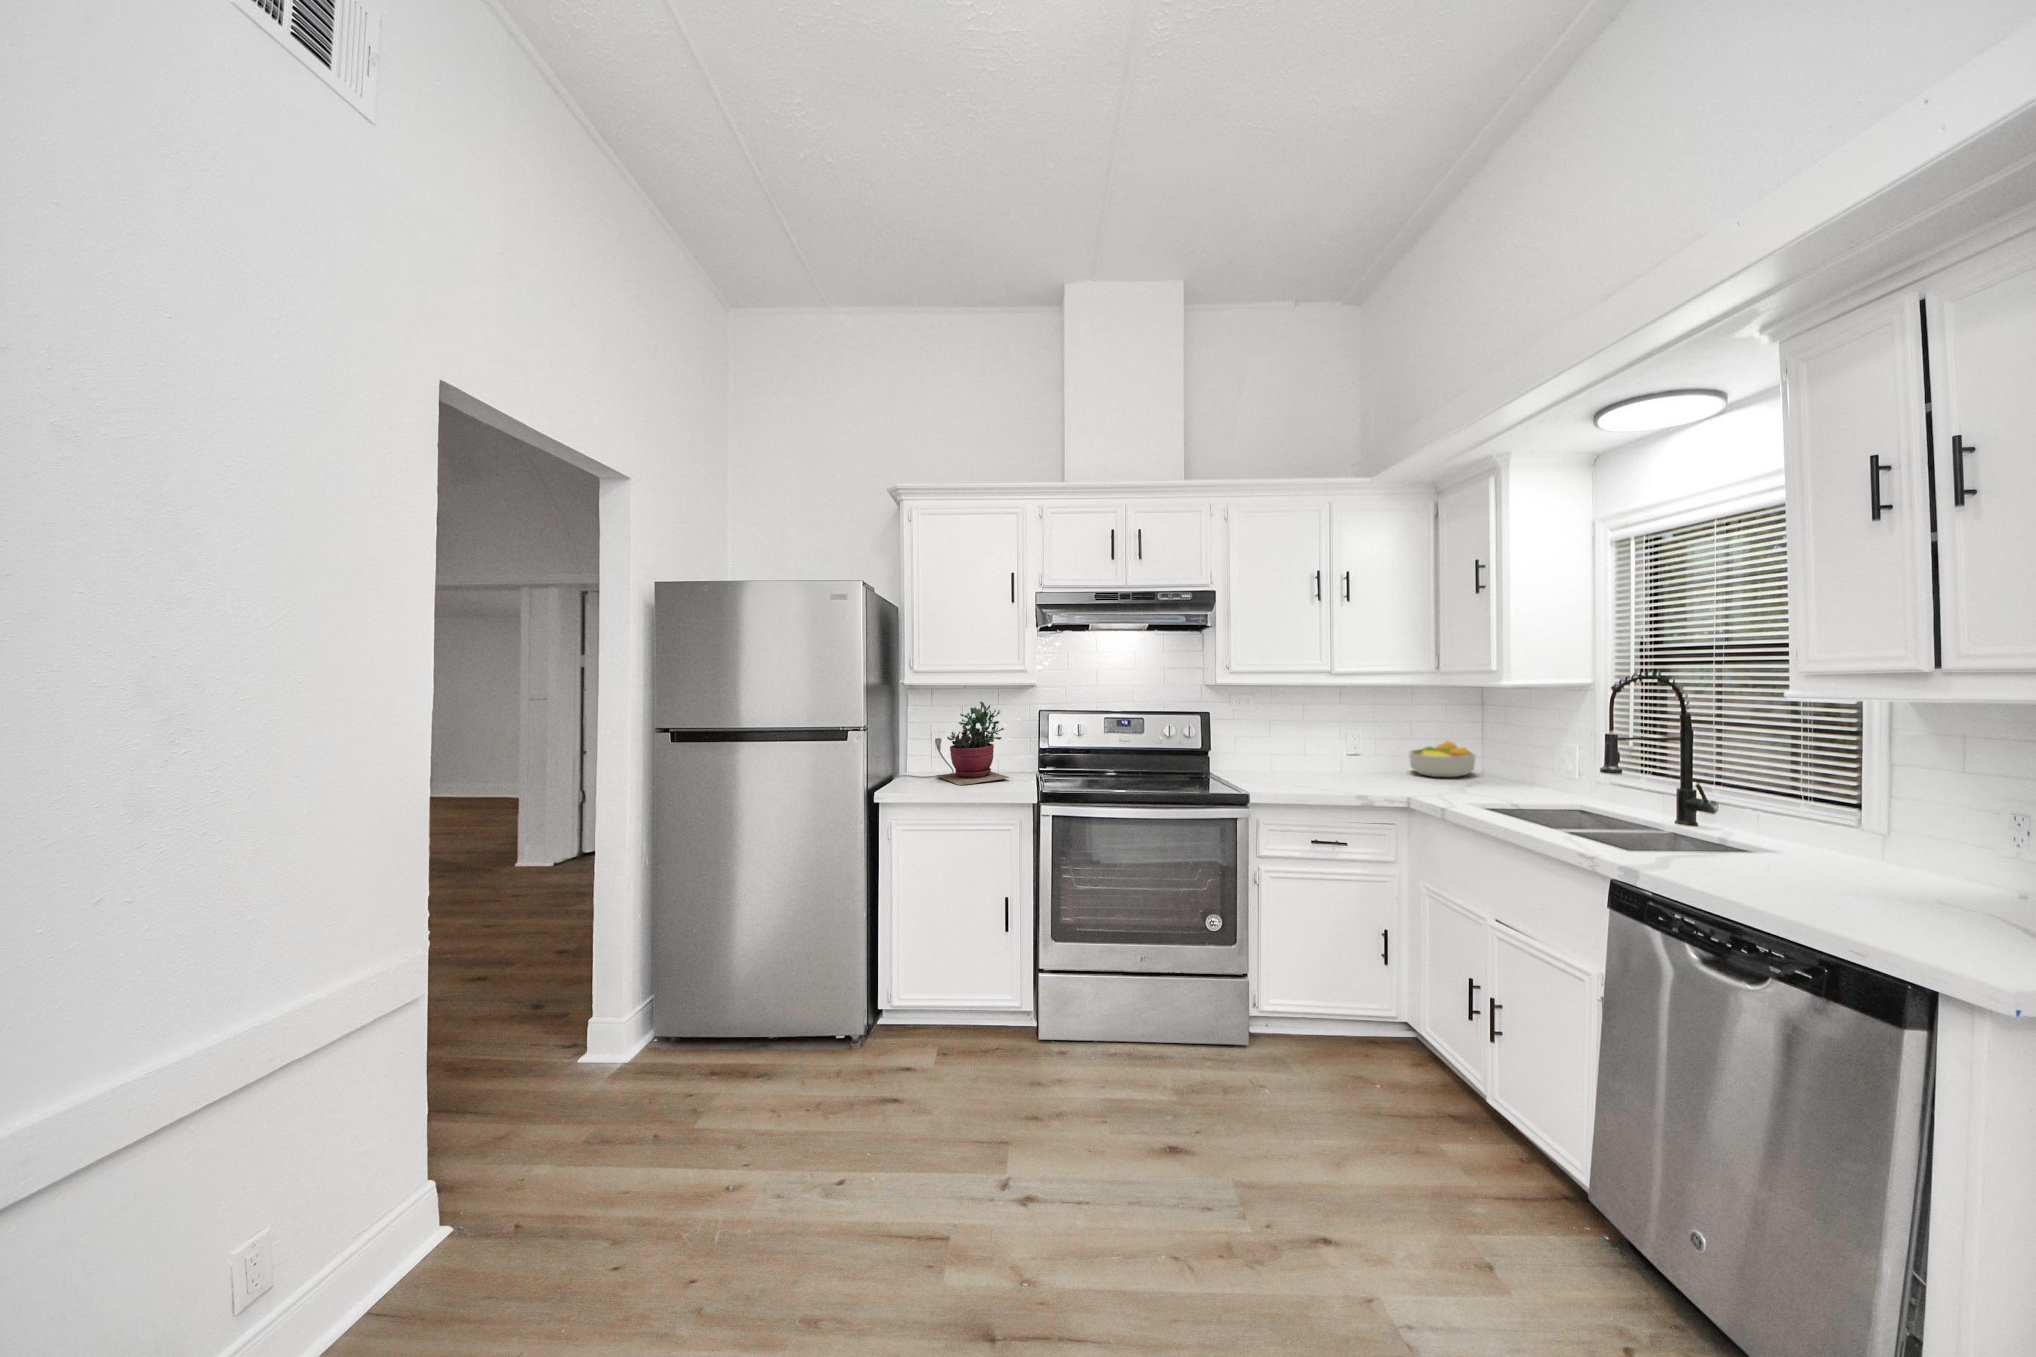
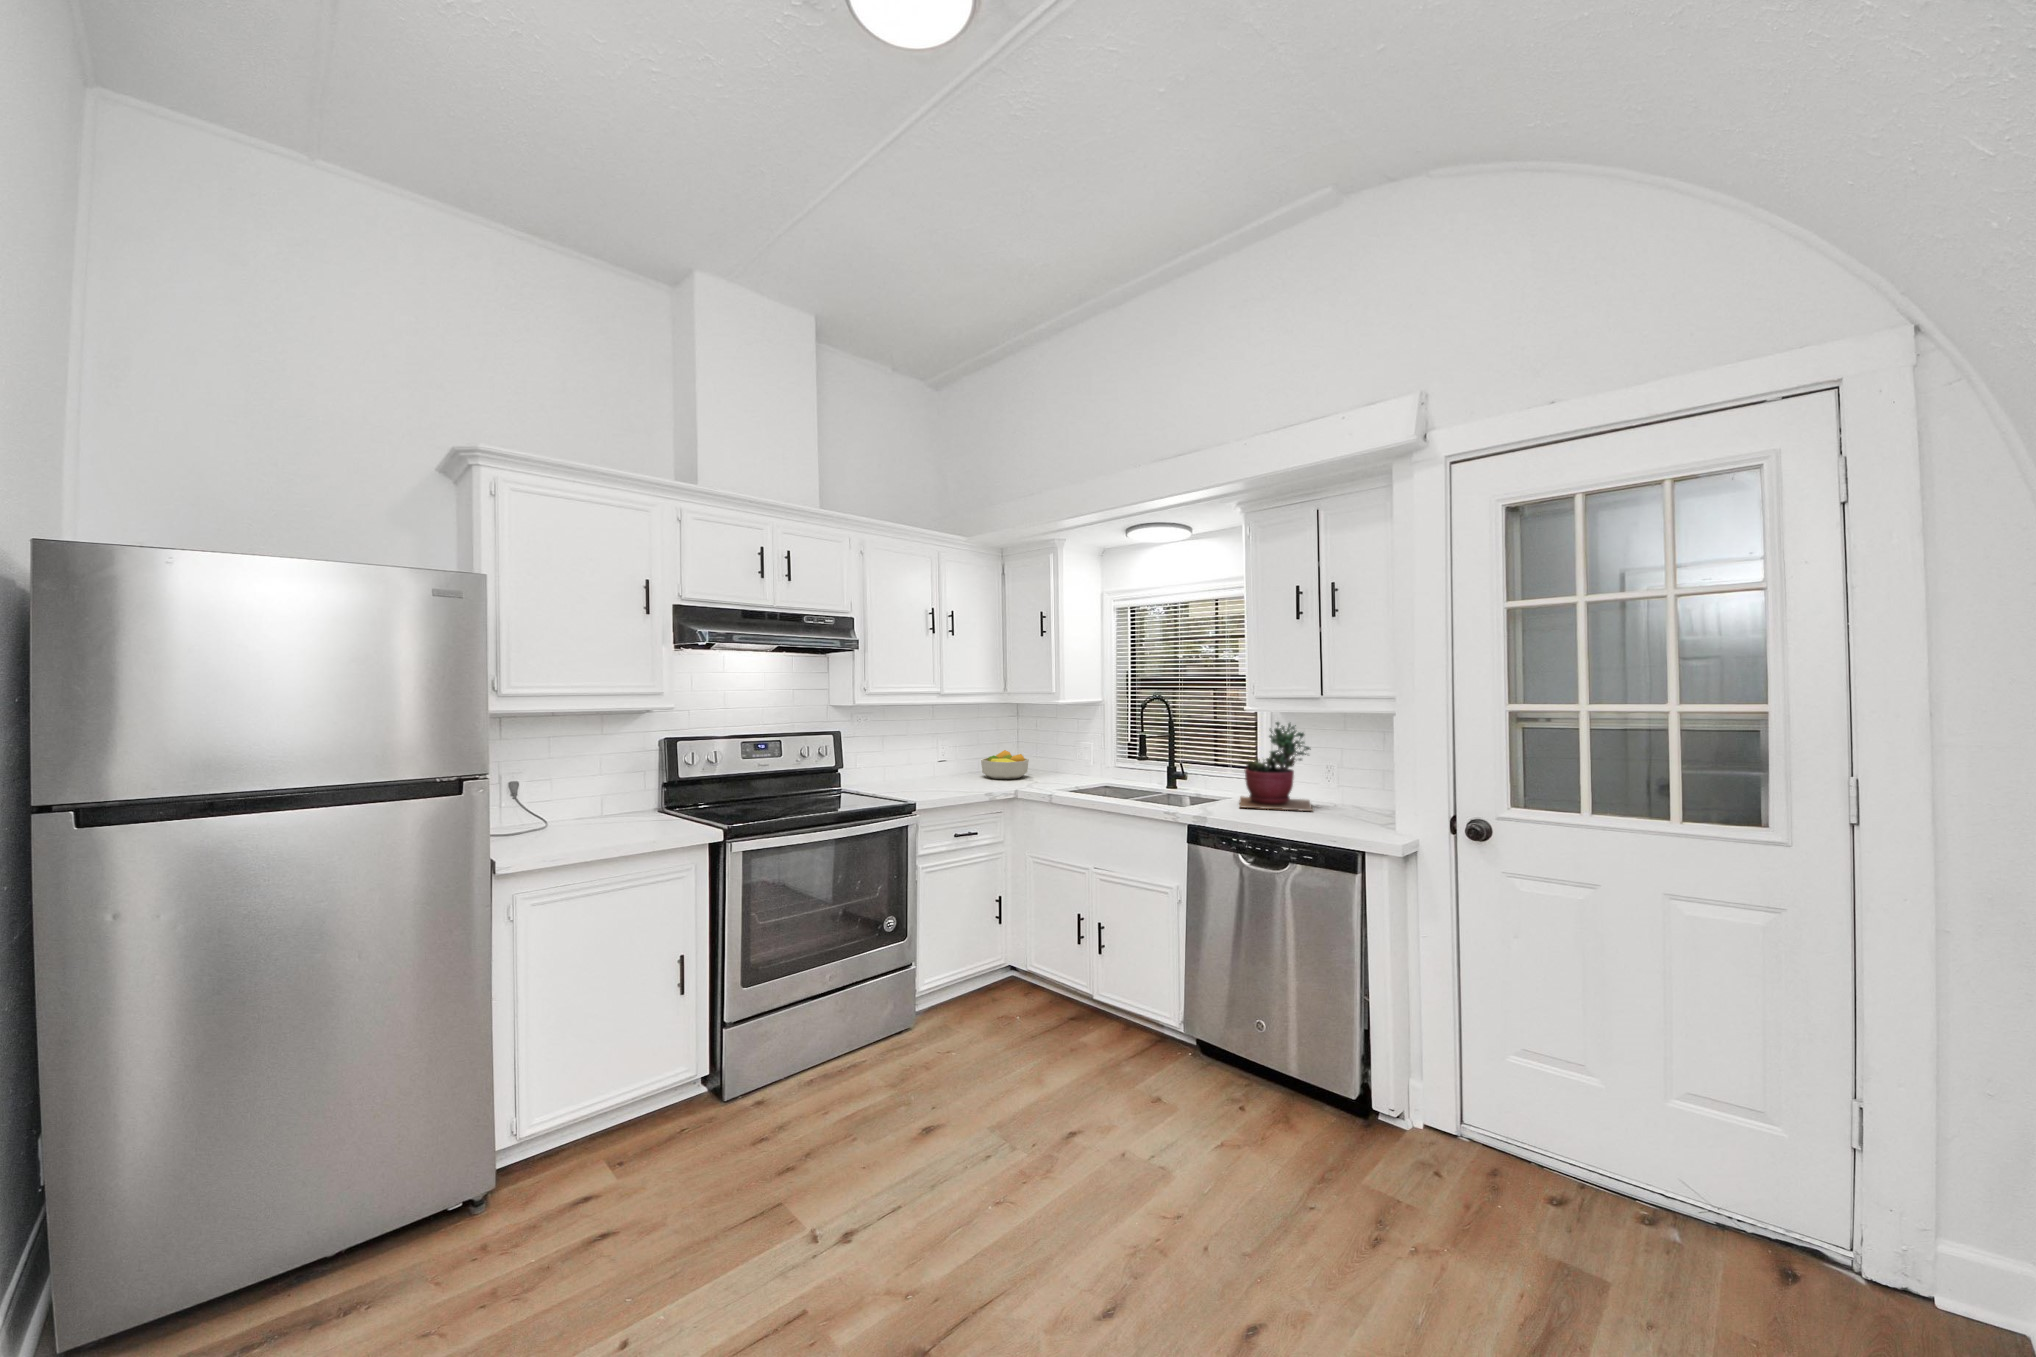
succulent plant: present [937,702,1010,785] -> present [1239,722,1312,811]

